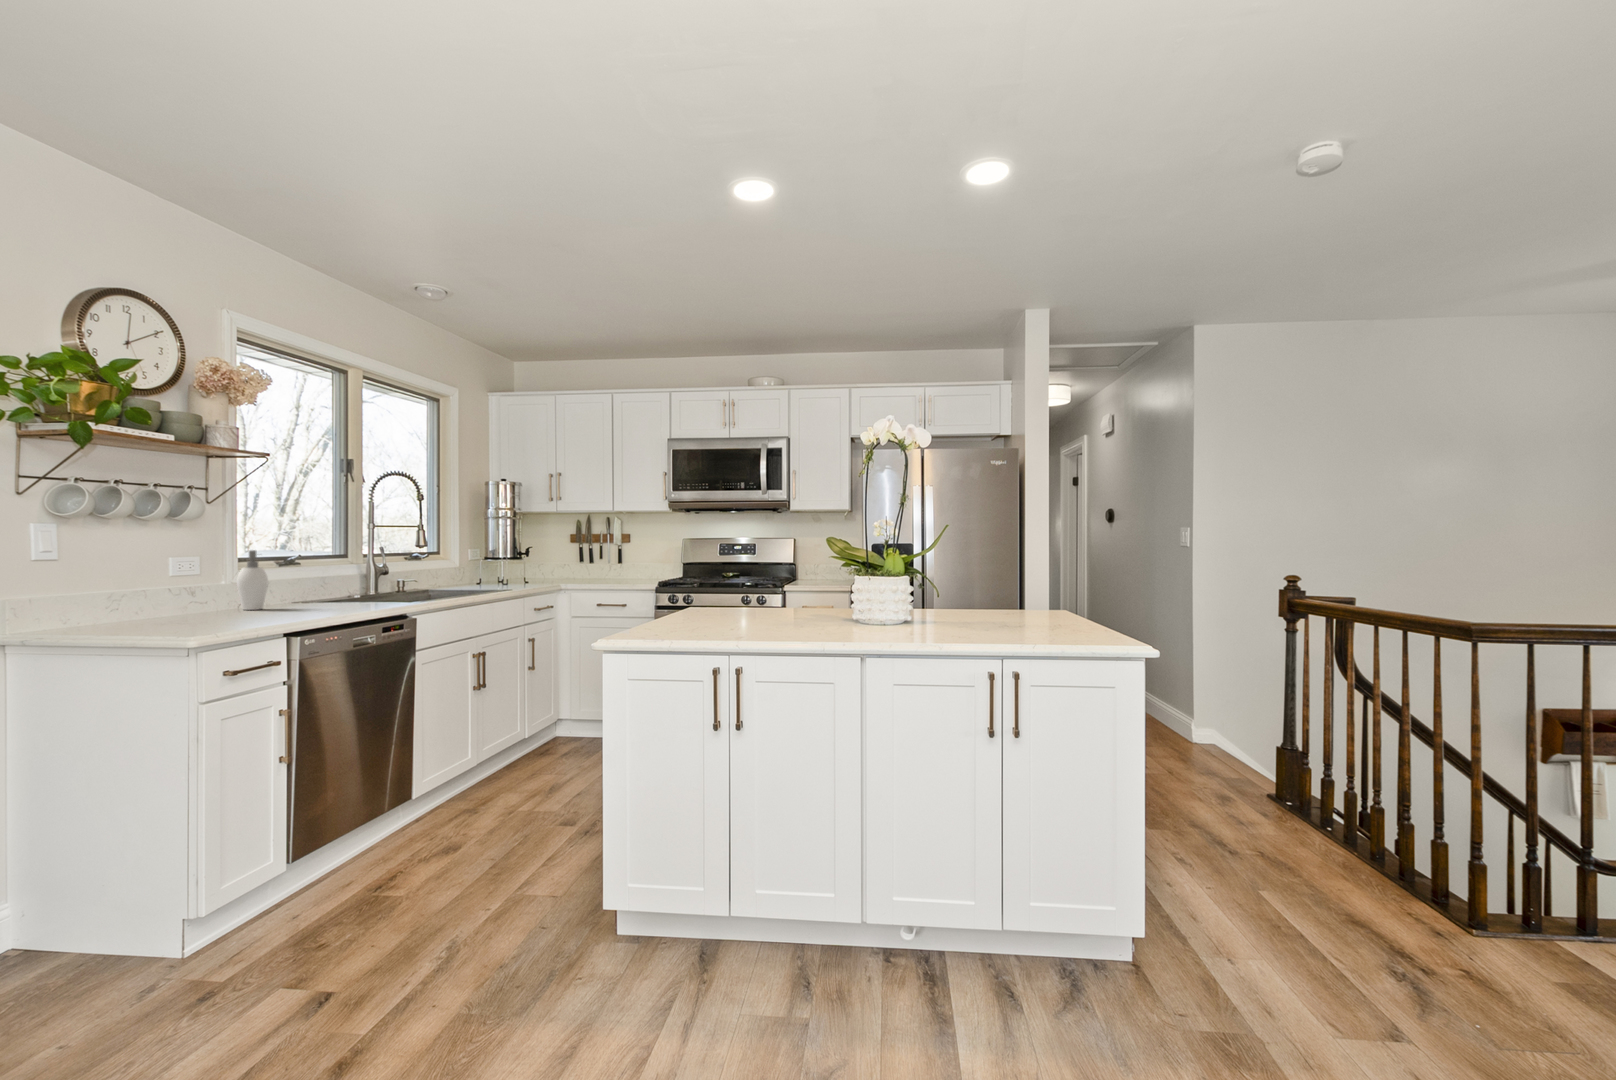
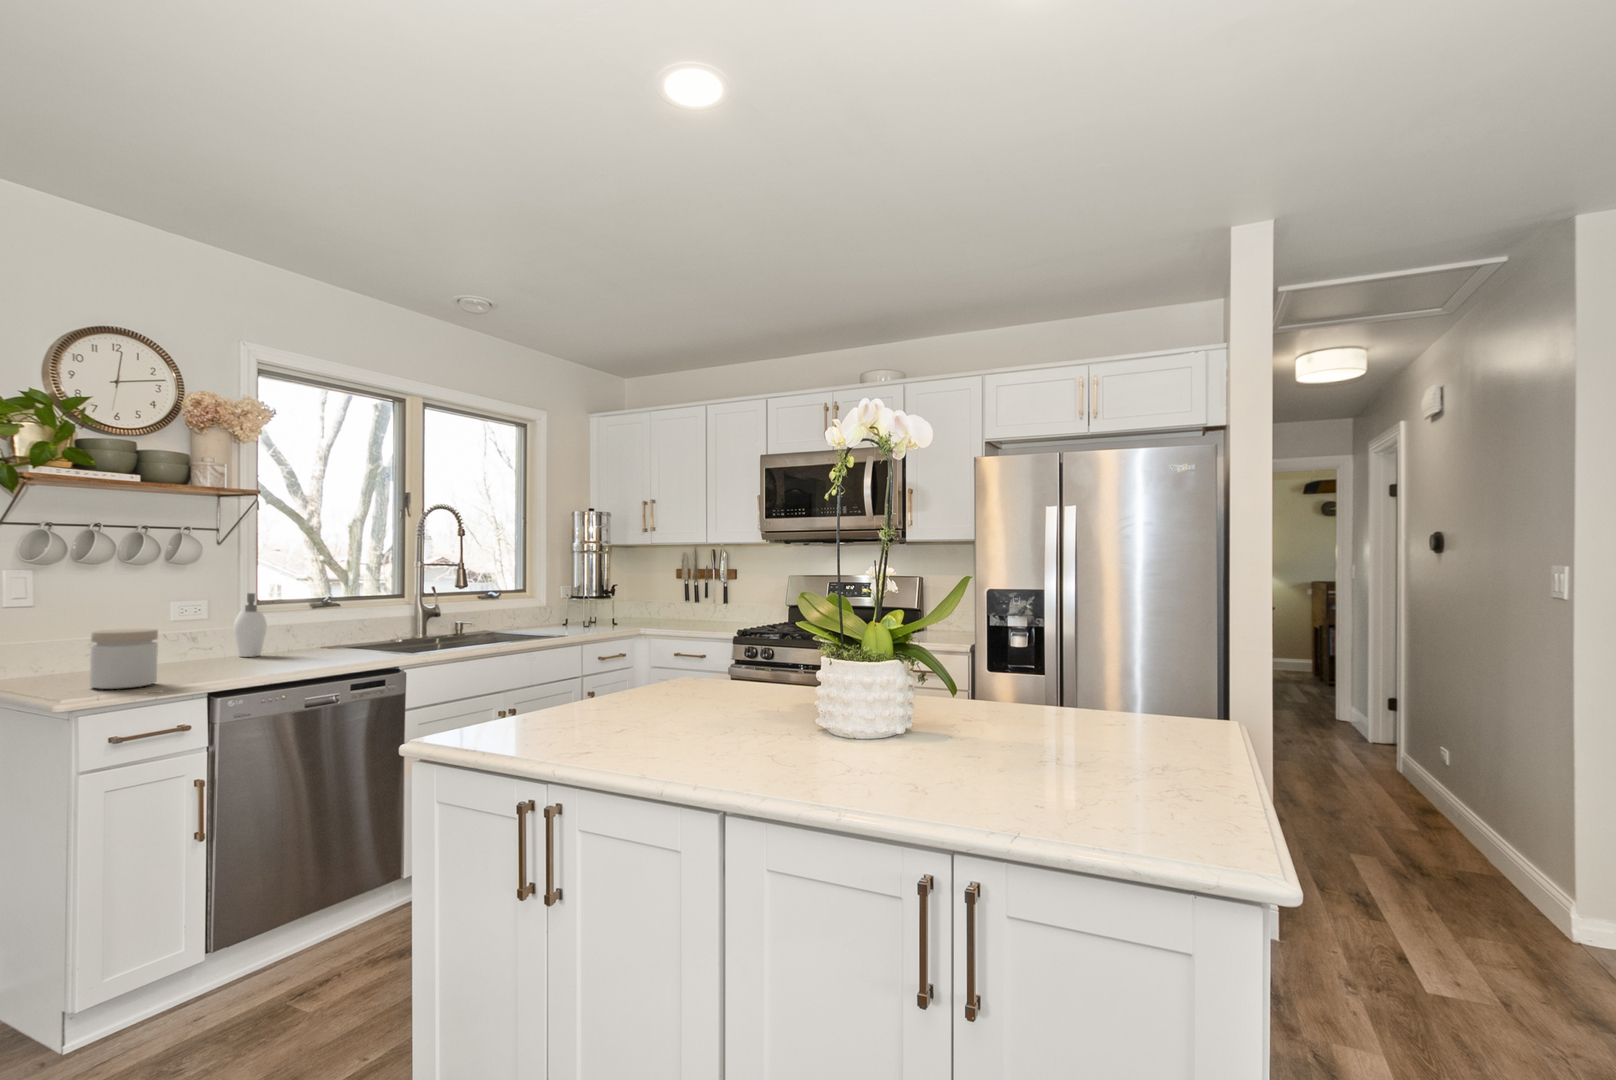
jar: none [175,578,235,631] -> present [90,629,158,689]

